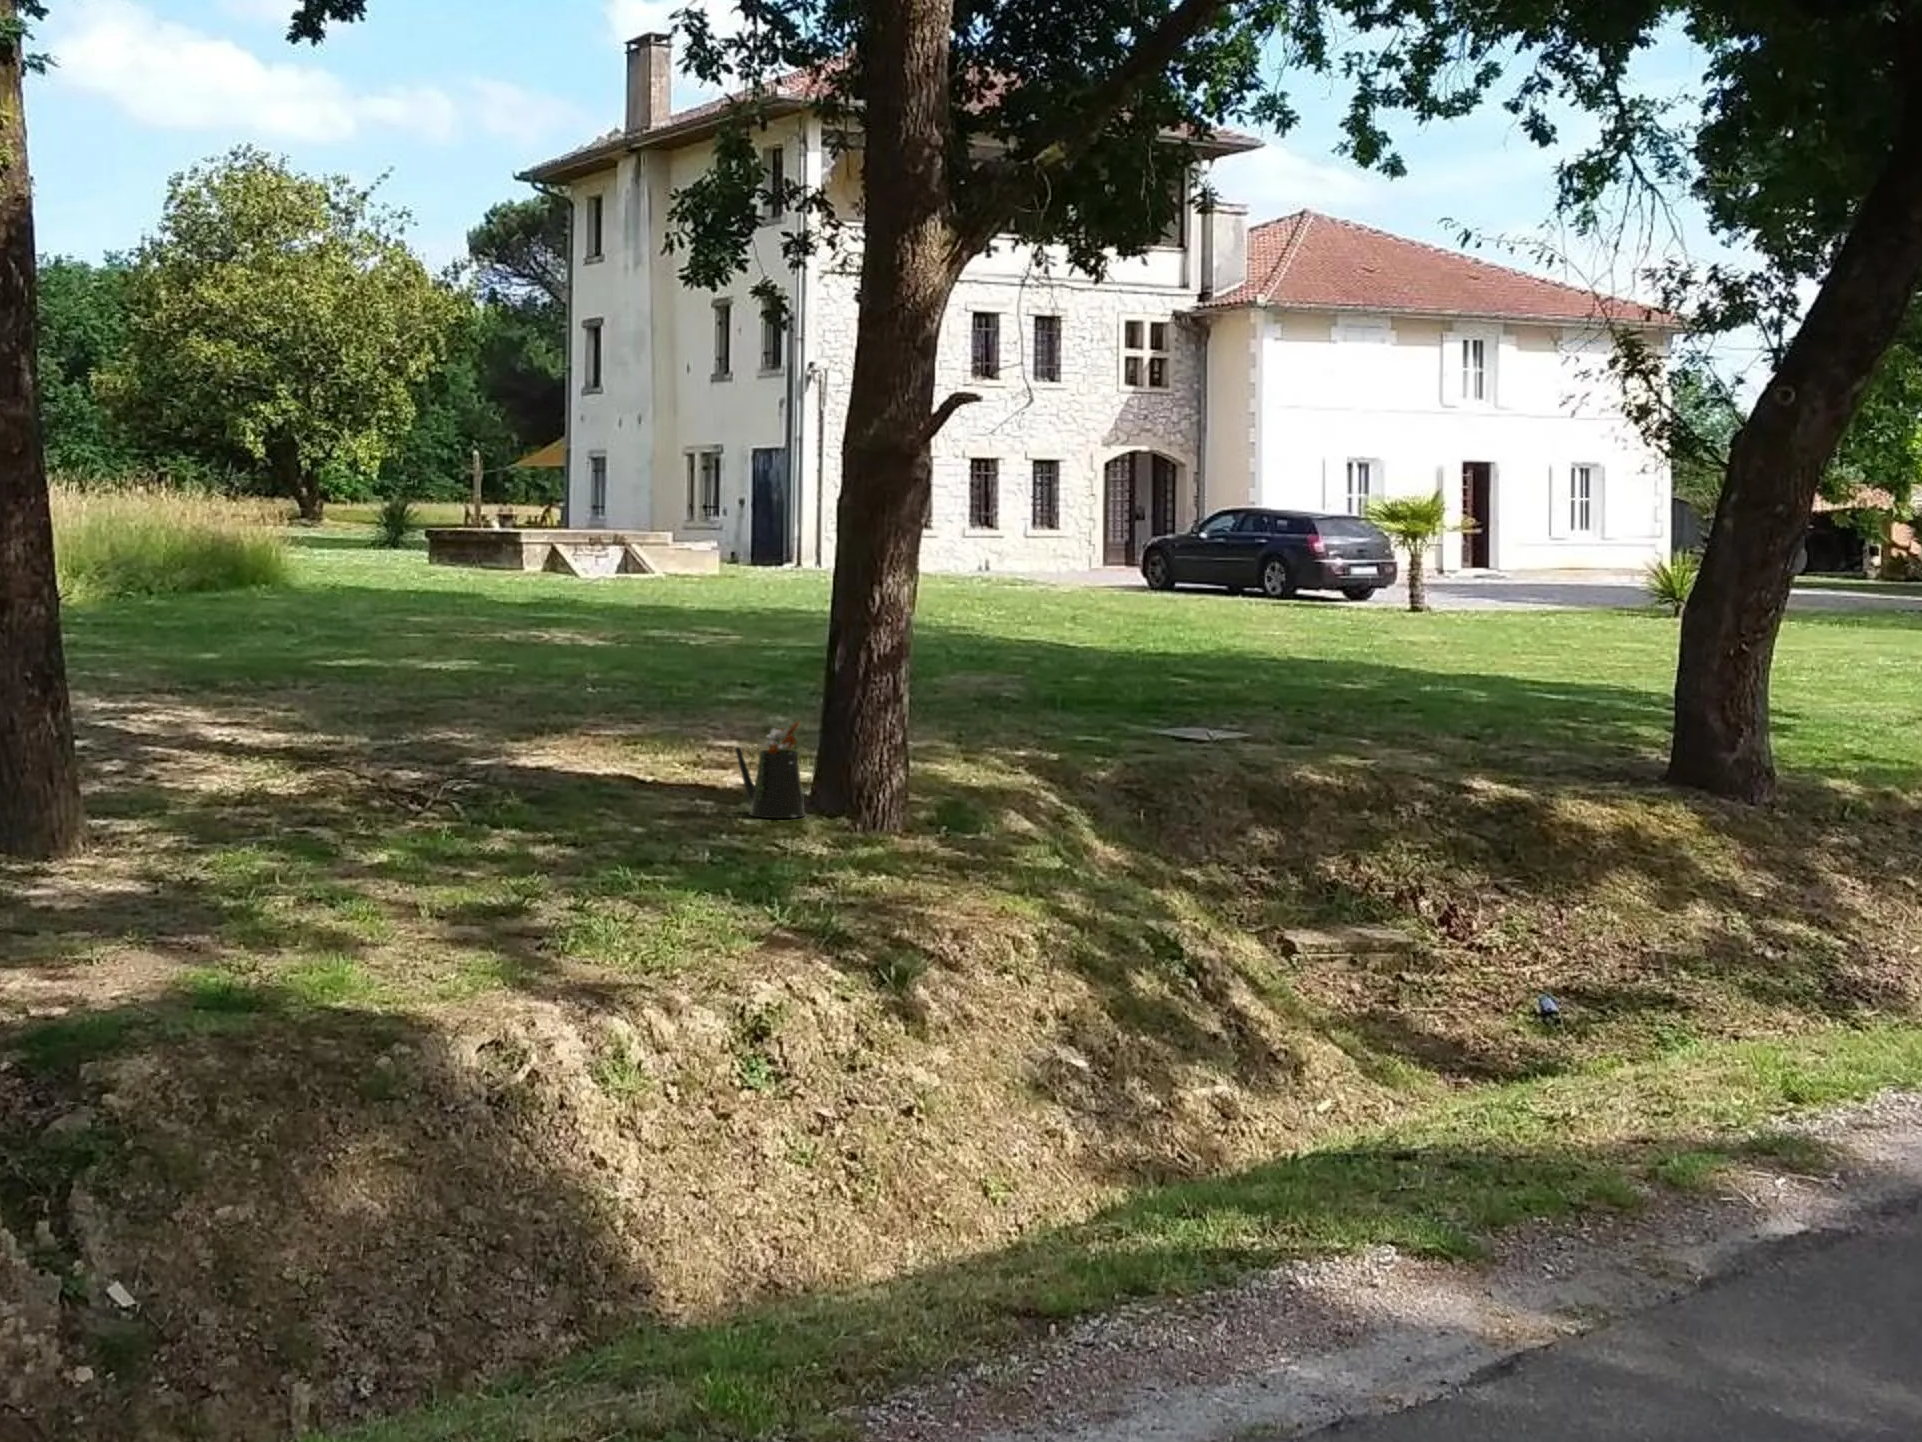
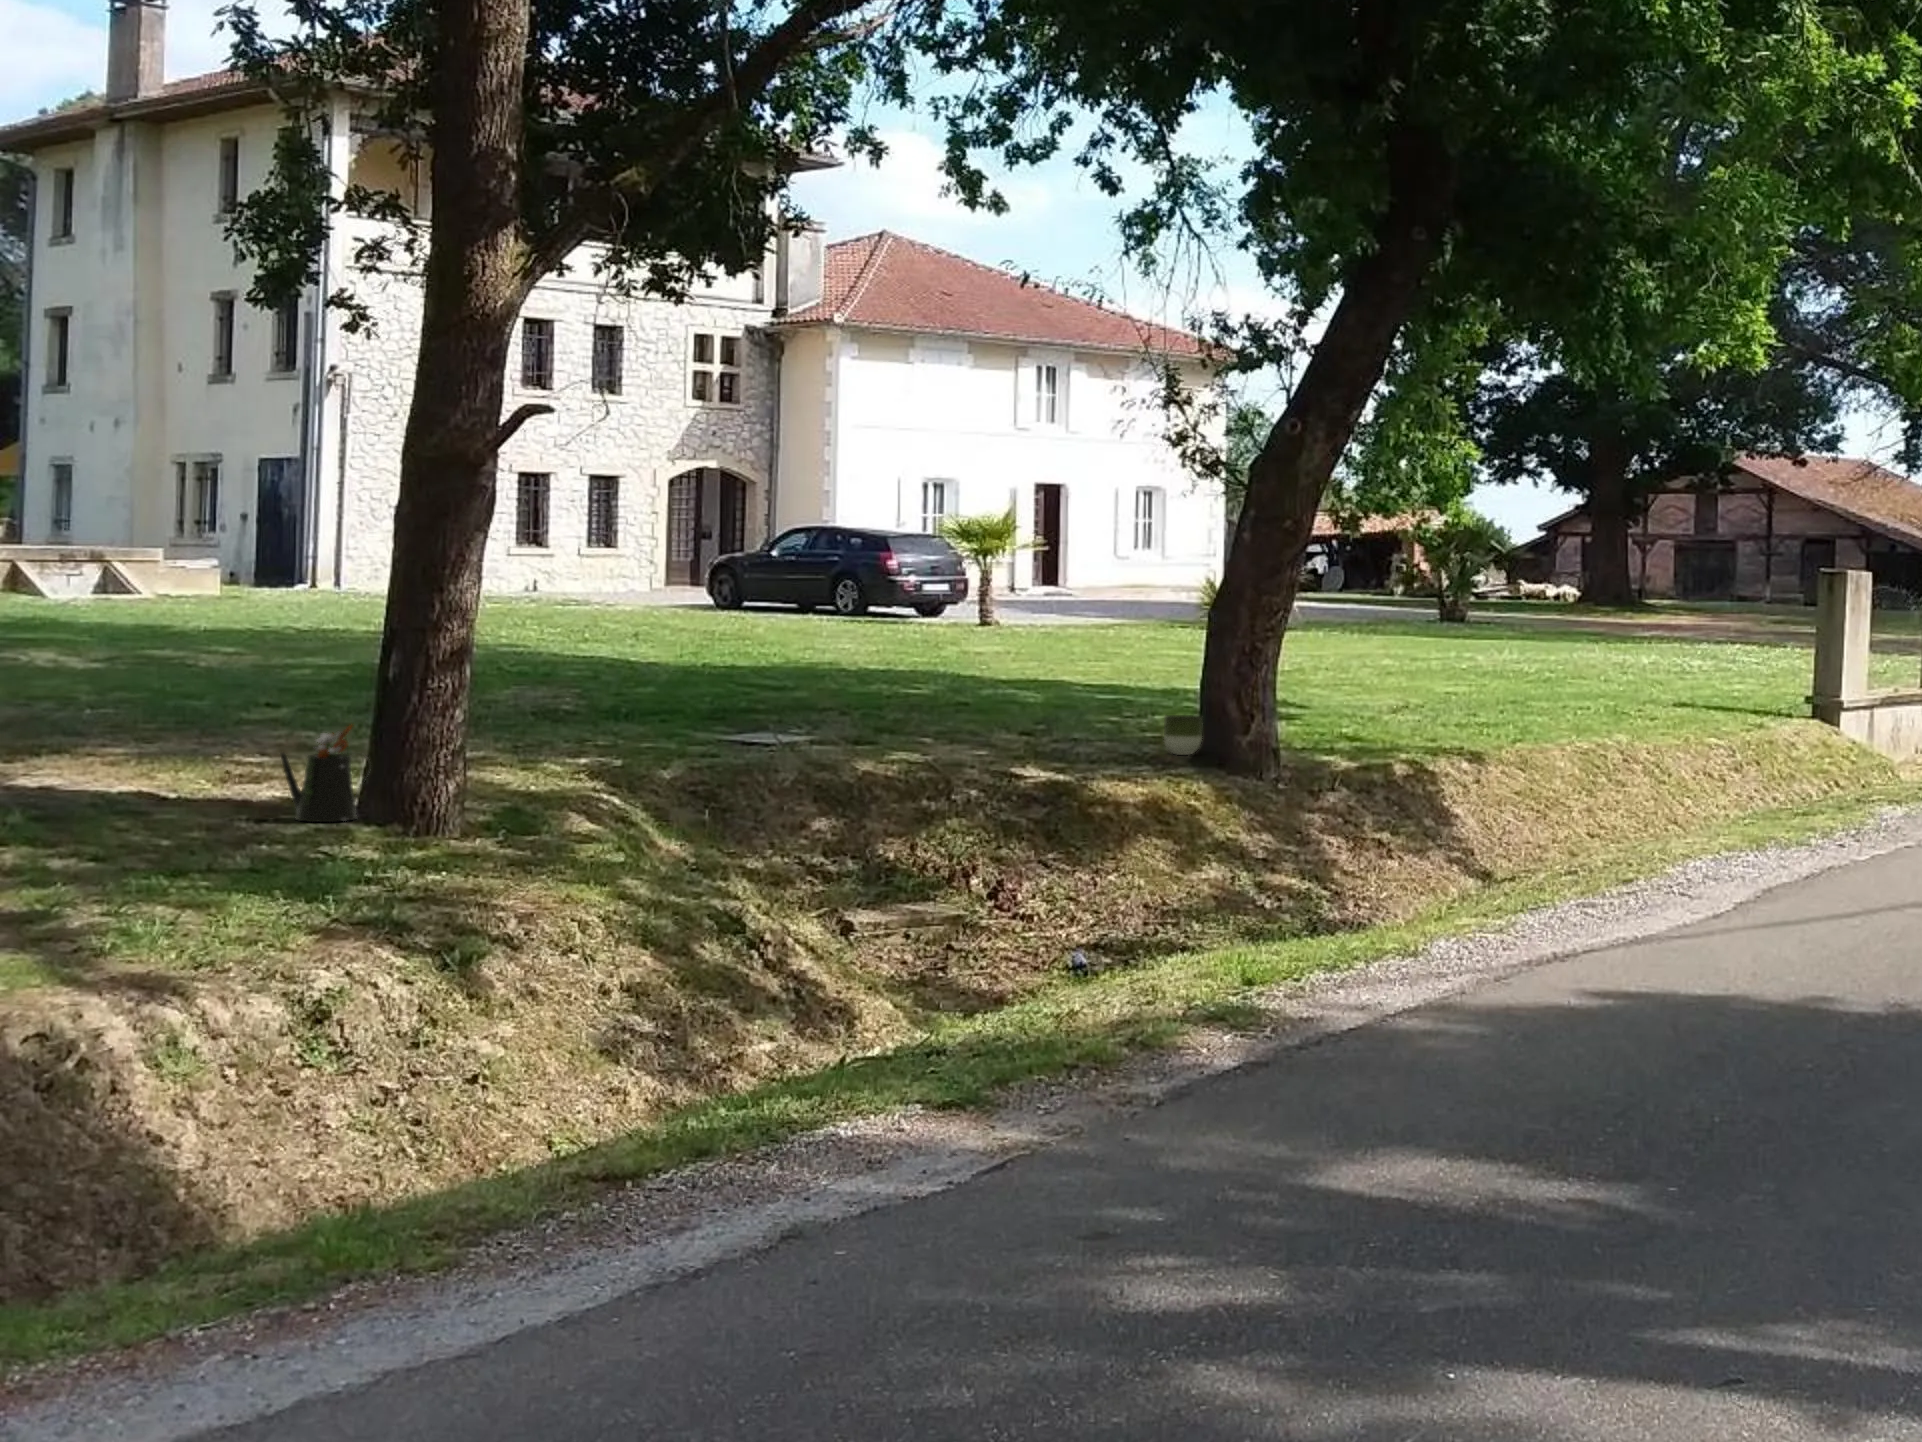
planter: none [1622,718,1666,763] -> present [1164,715,1202,755]

